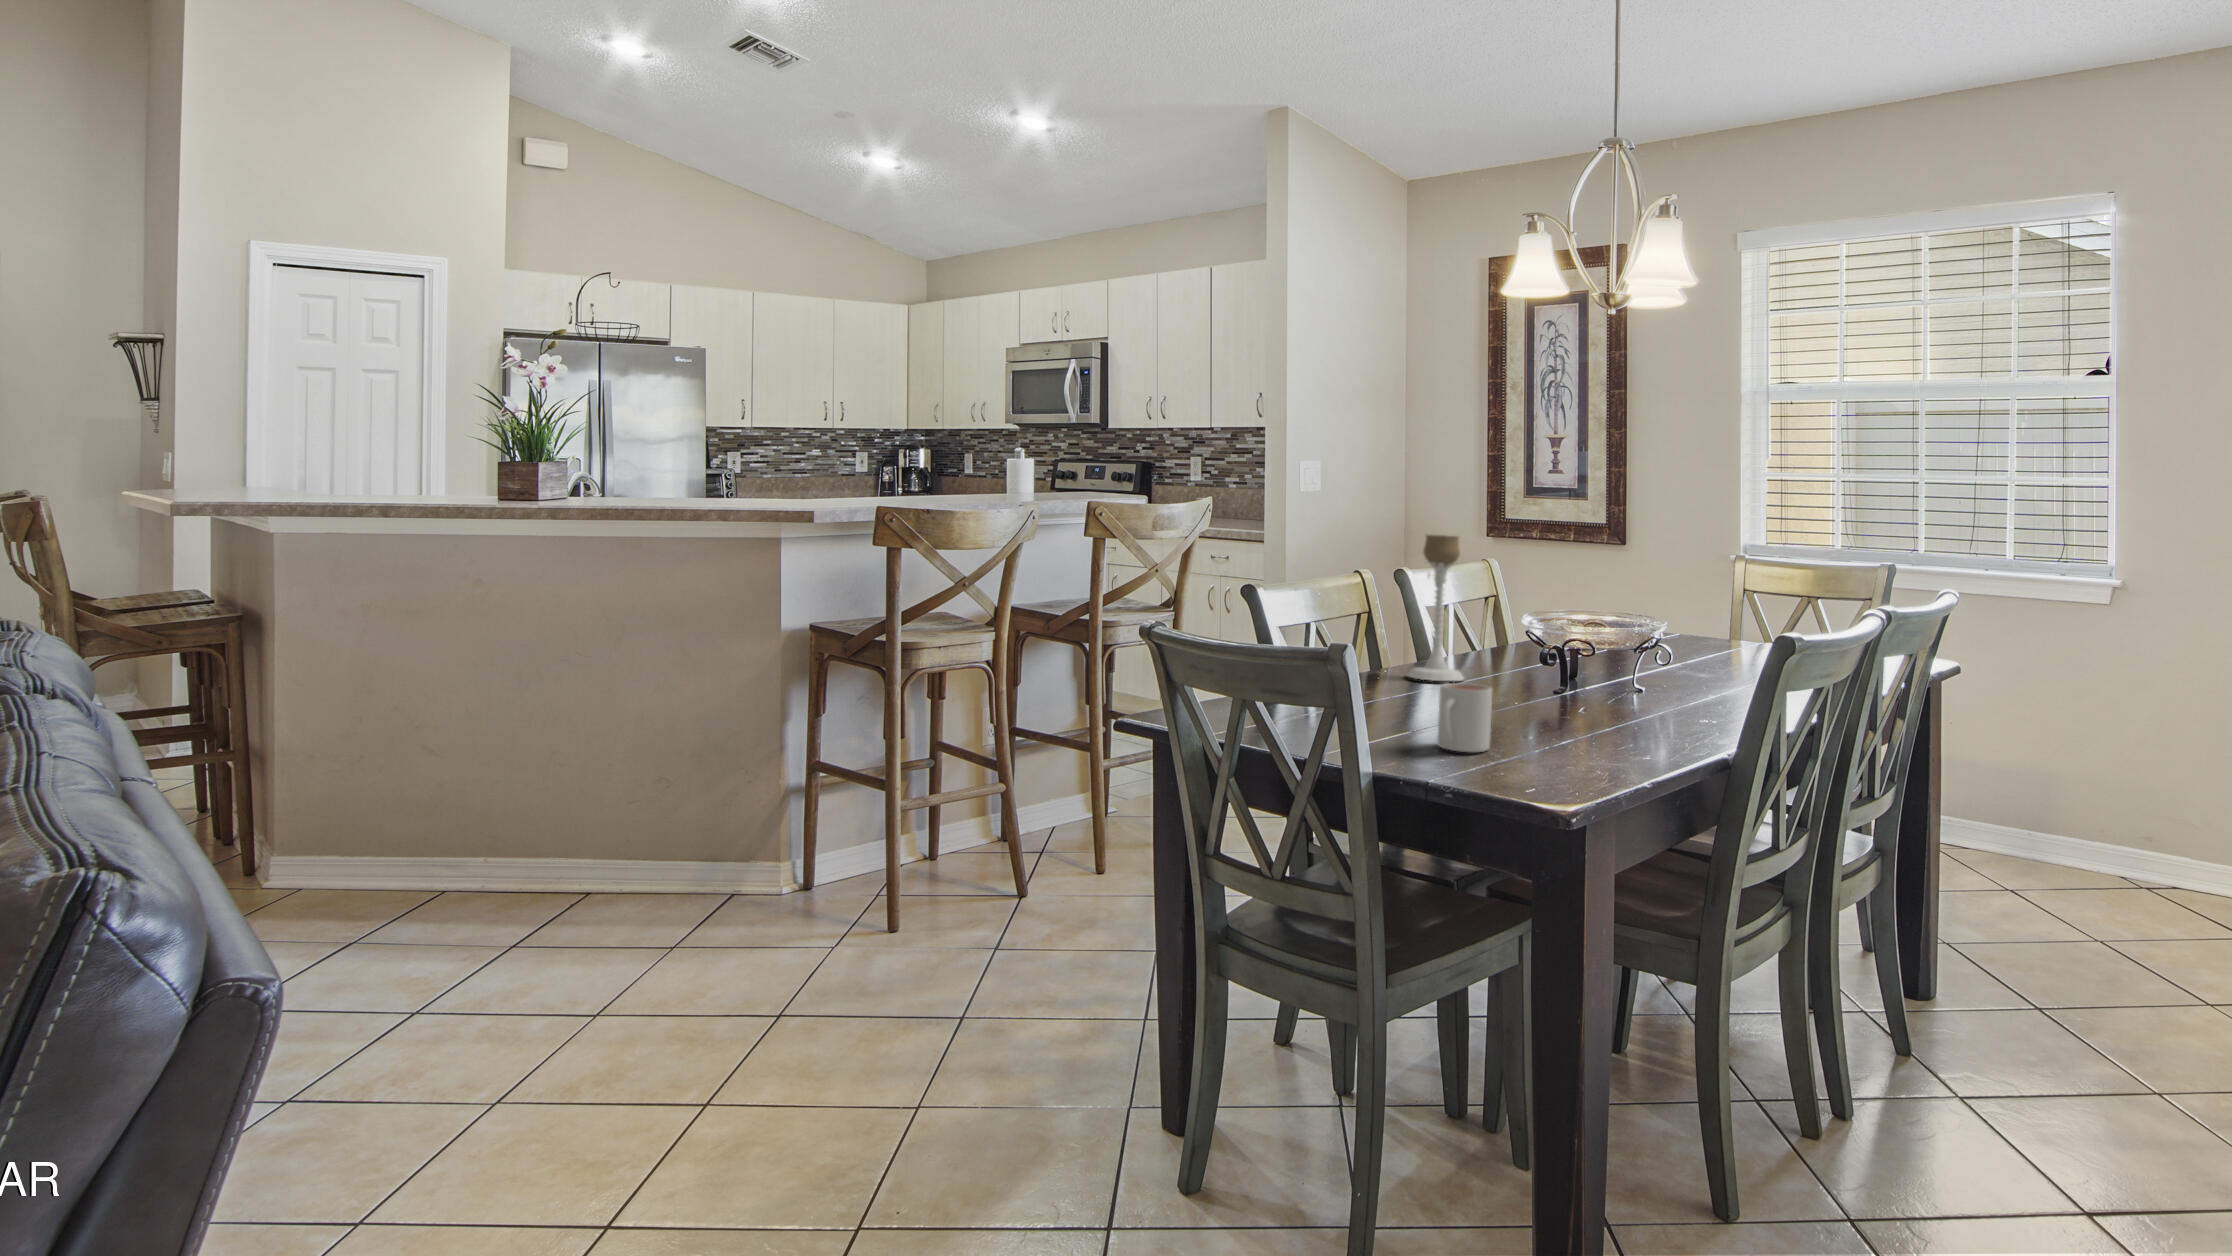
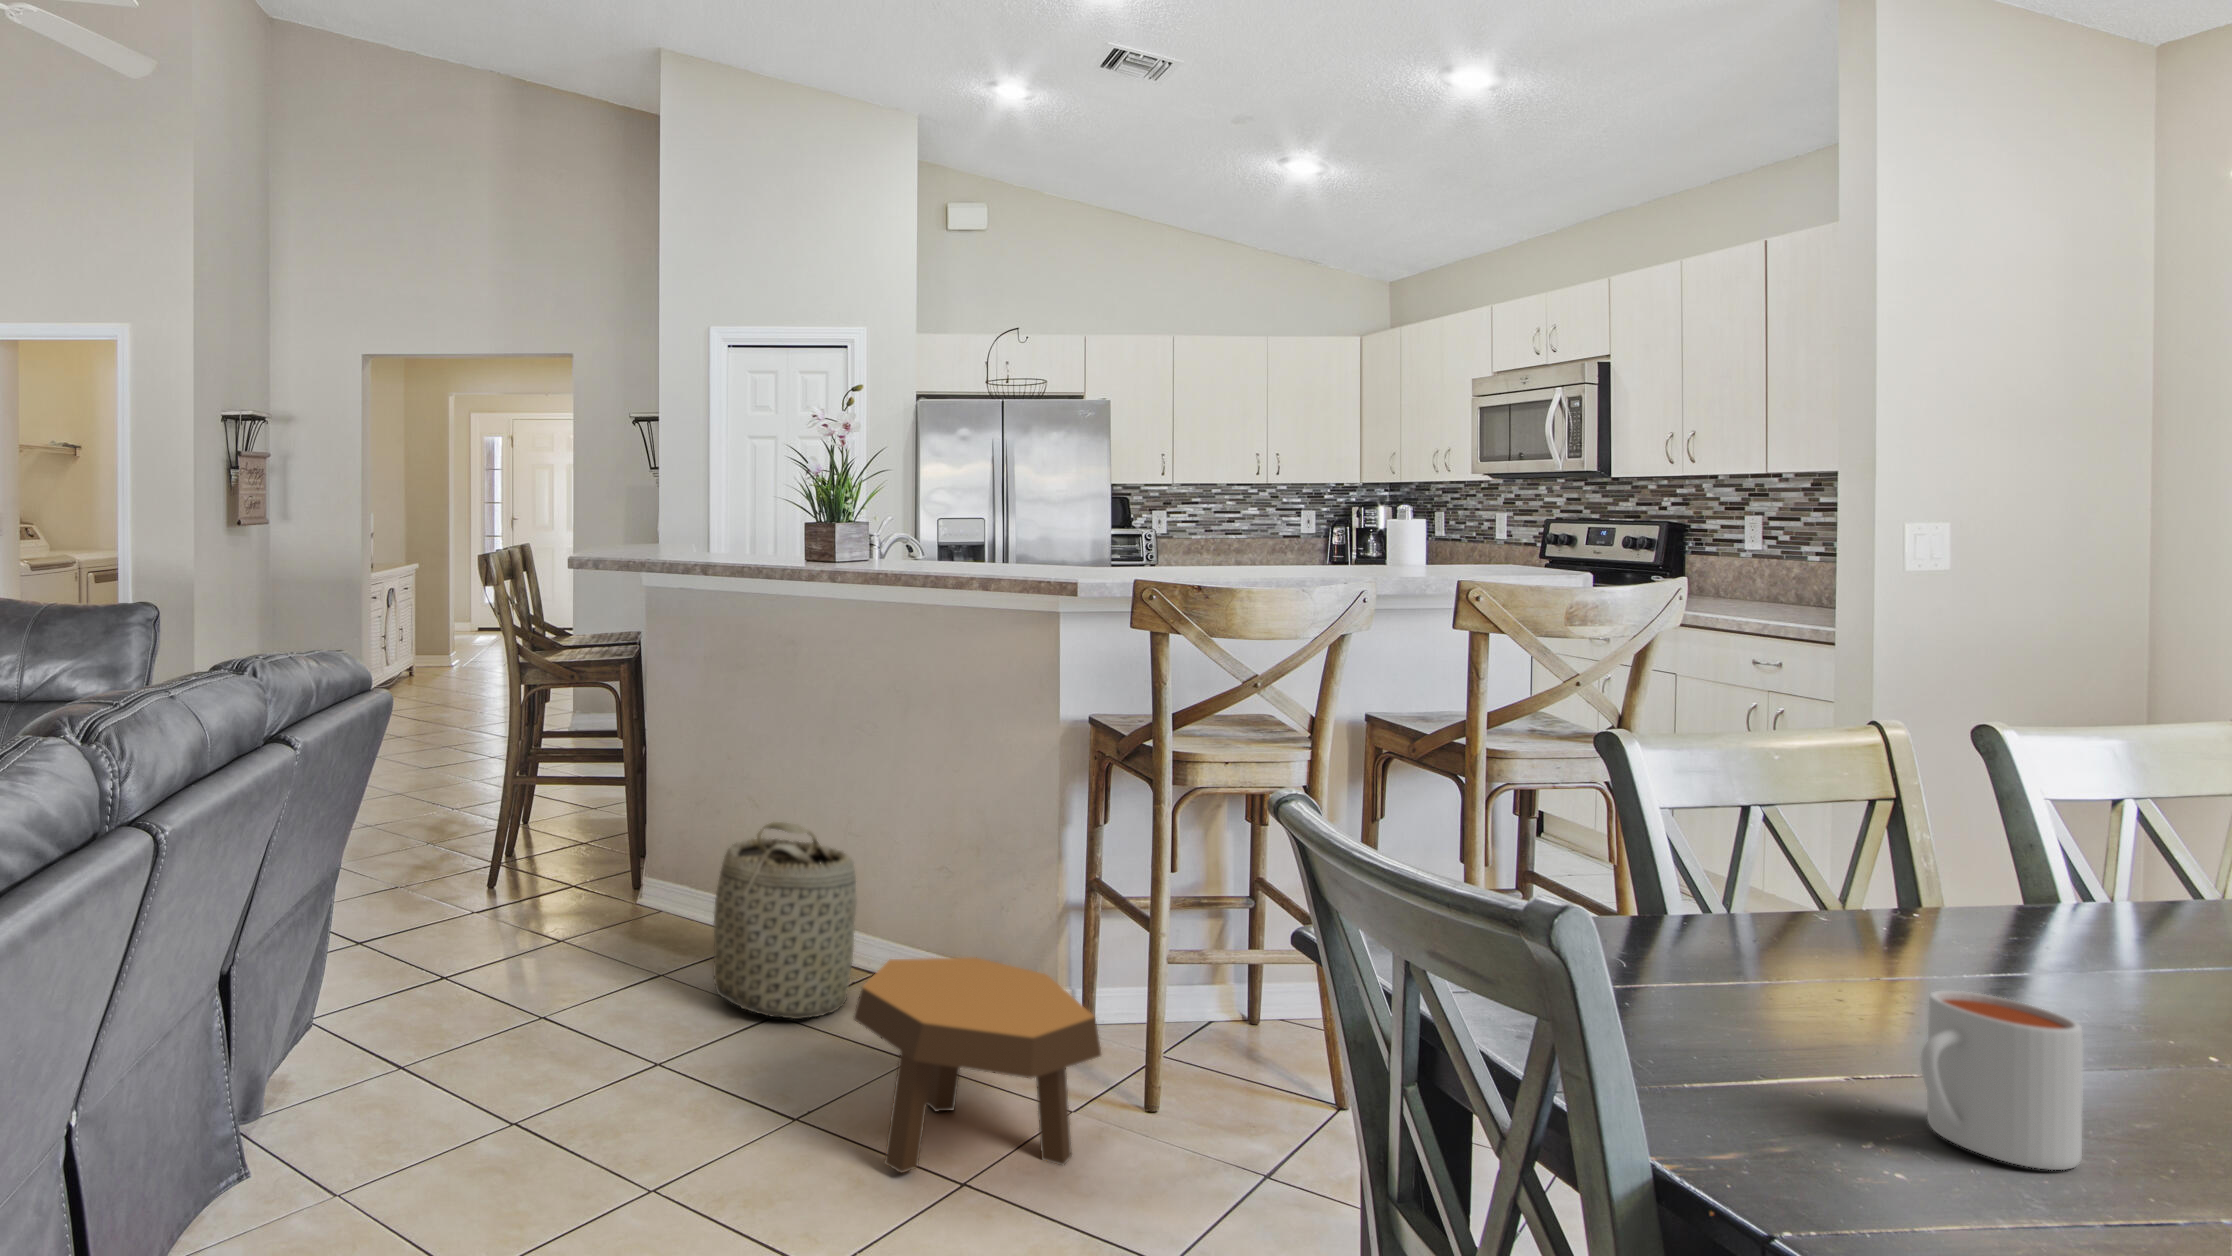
candle holder: present [1408,534,1464,681] -> none [1986,662,2145,968]
basket: none [412,761,577,945] -> present [713,822,856,1019]
footstool: none [646,838,862,1018] -> present [854,958,1101,1173]

